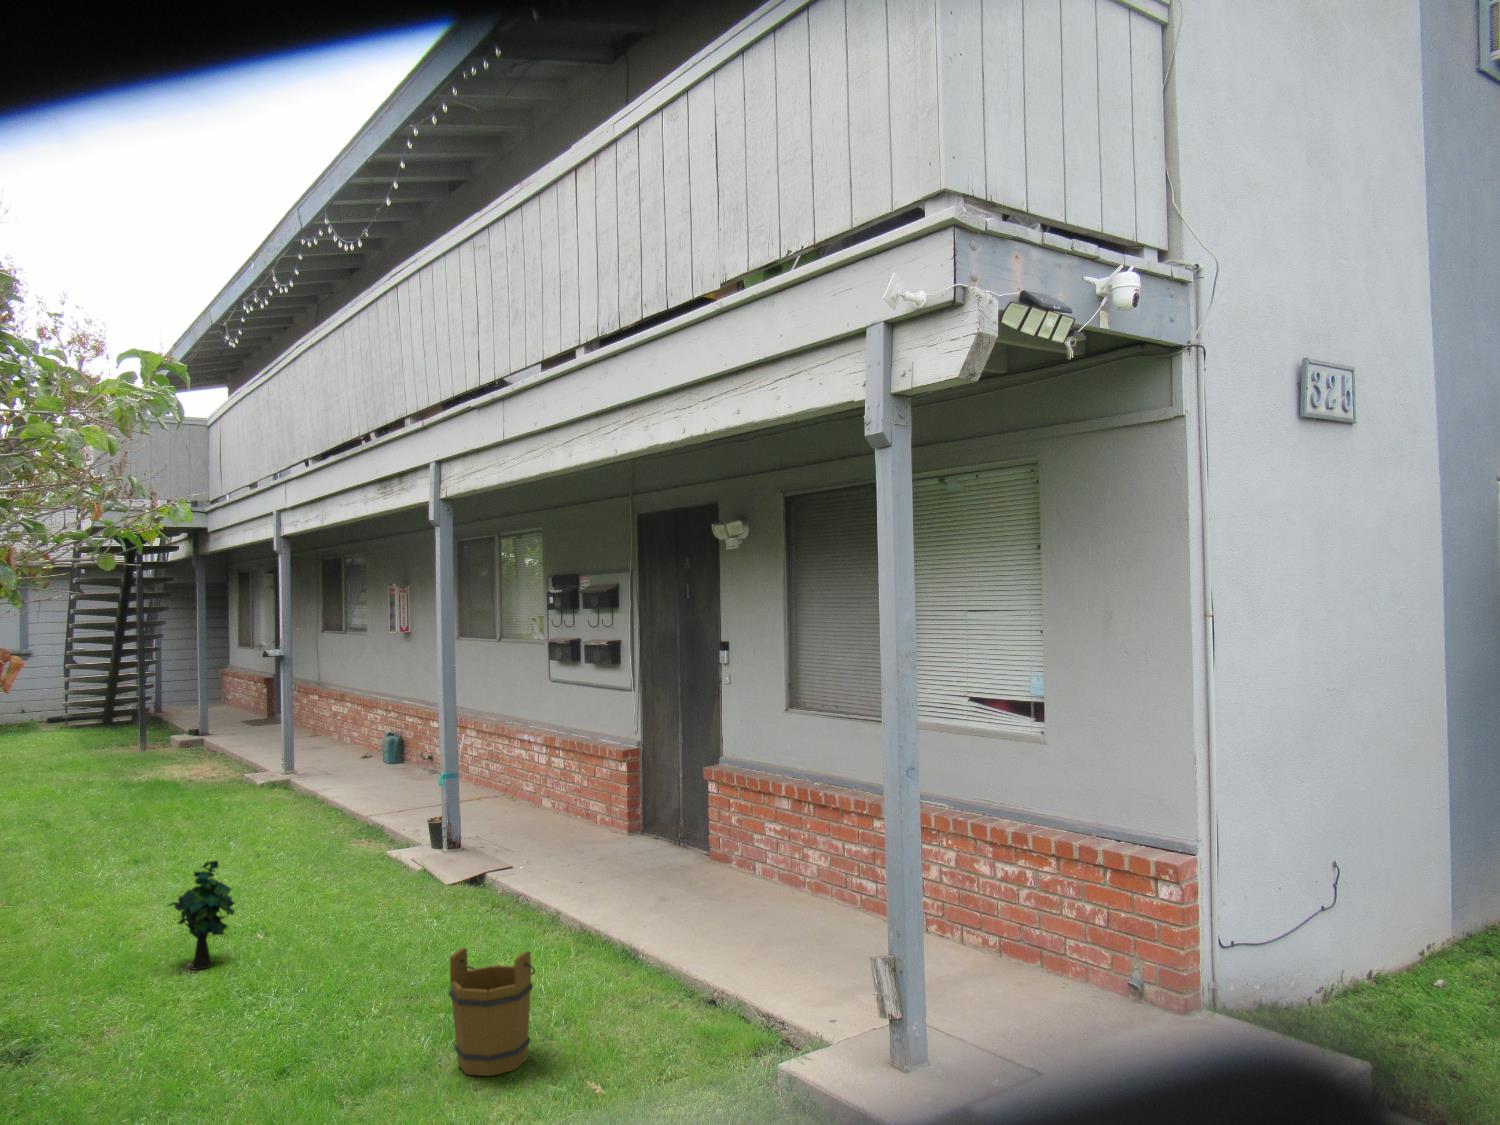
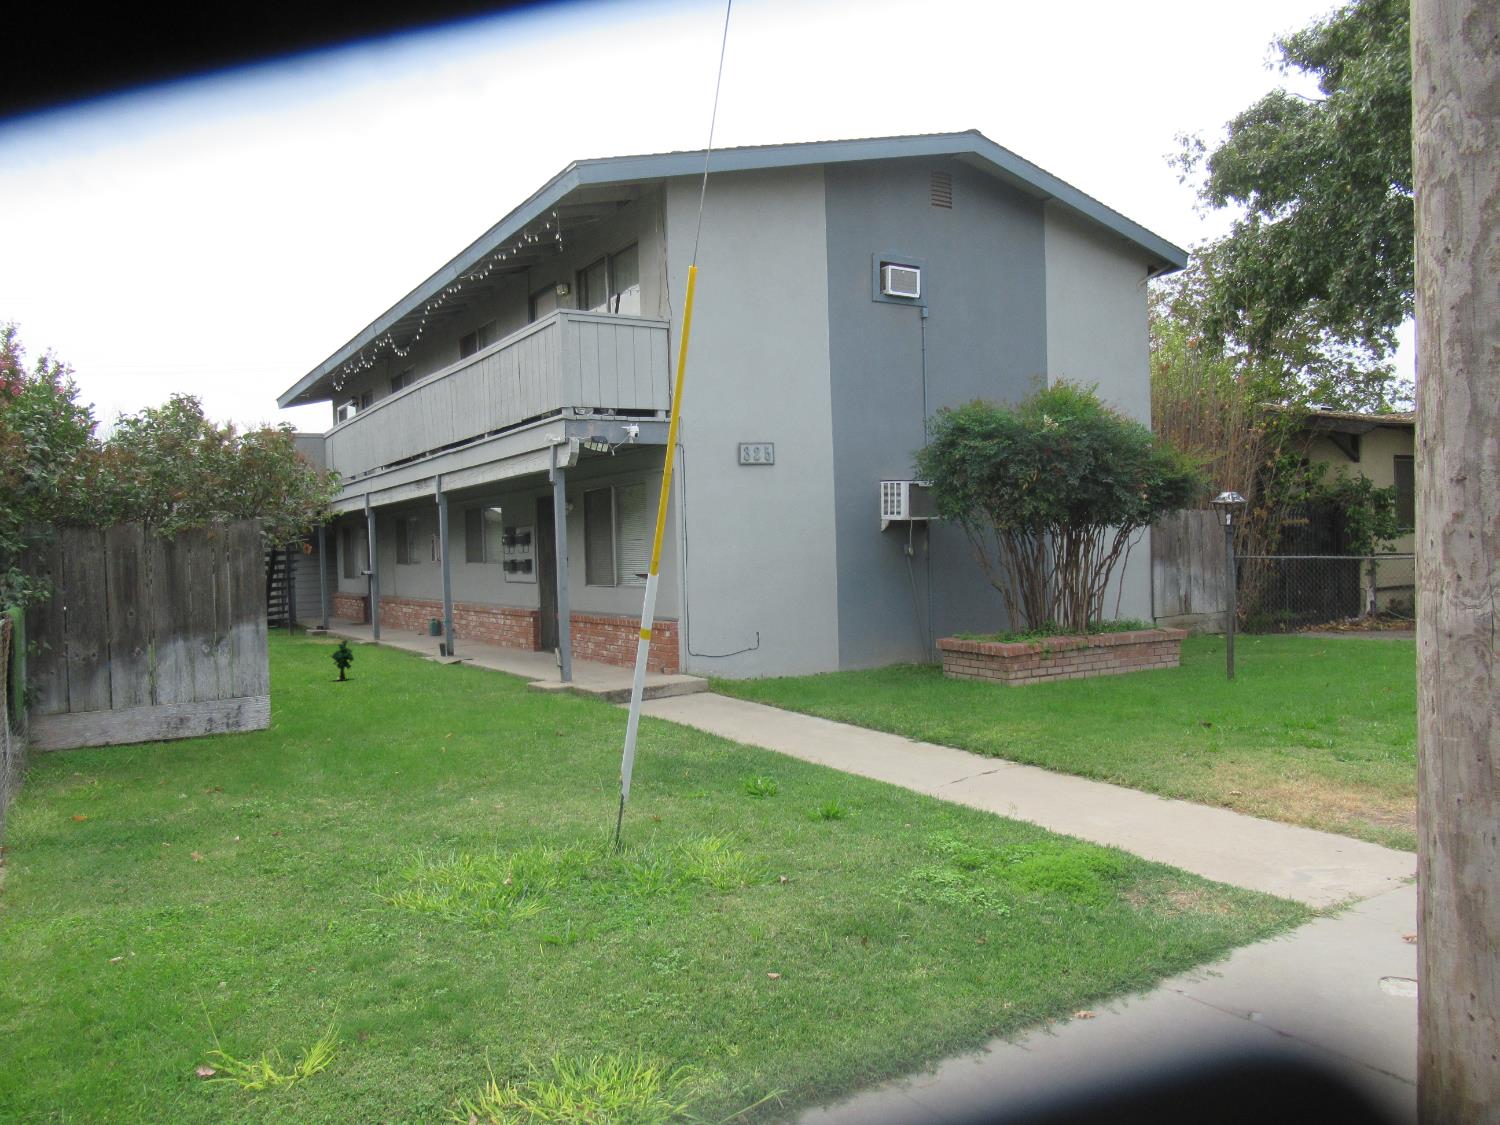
bucket: present [449,948,535,1076] -> none [426,653,455,690]

